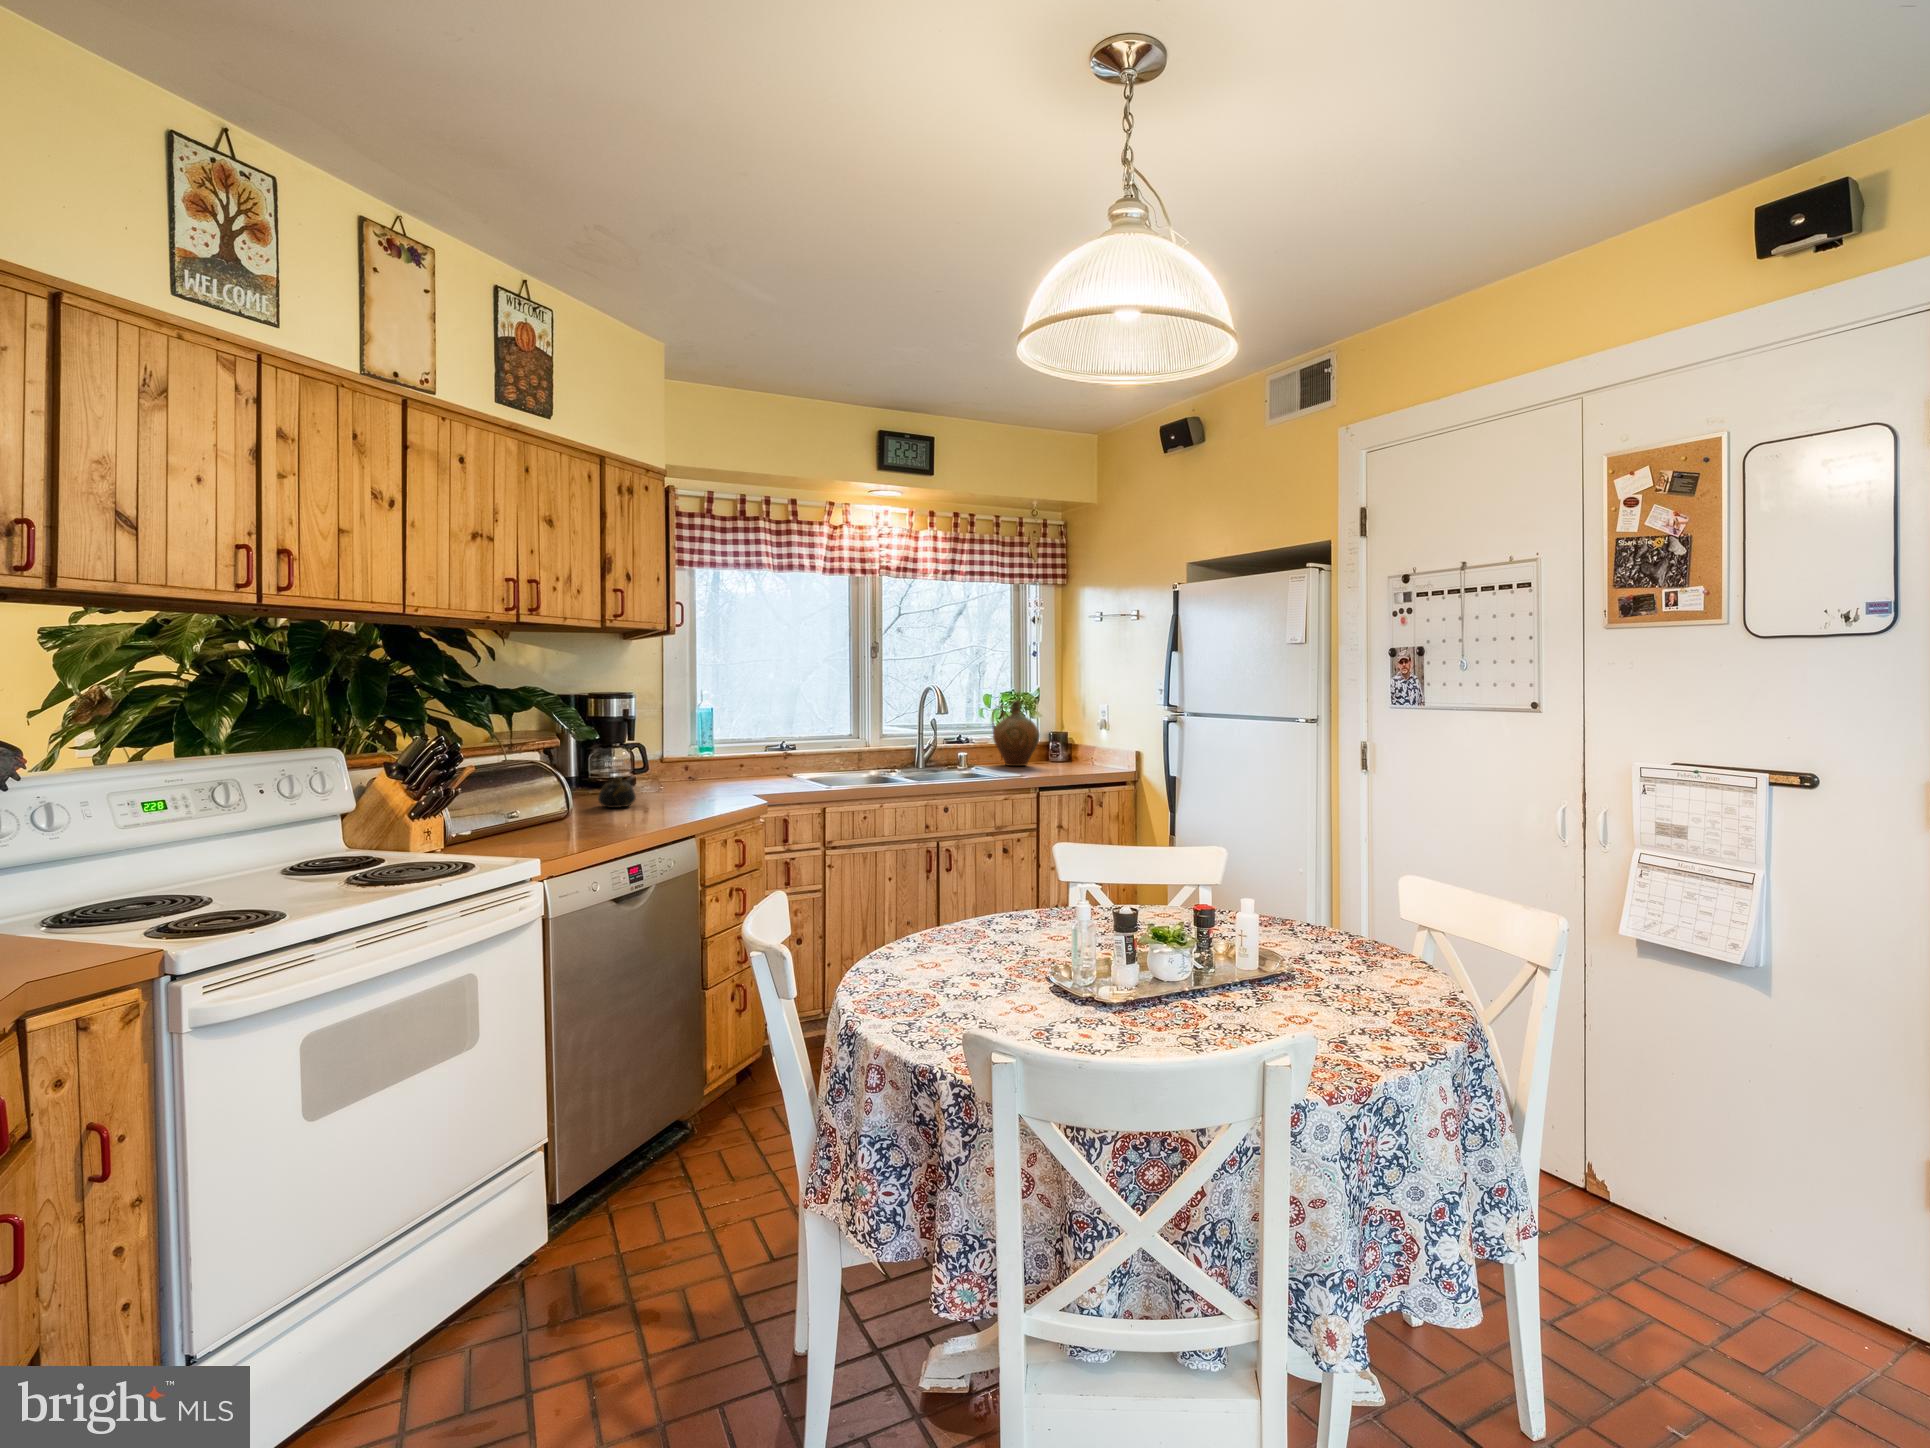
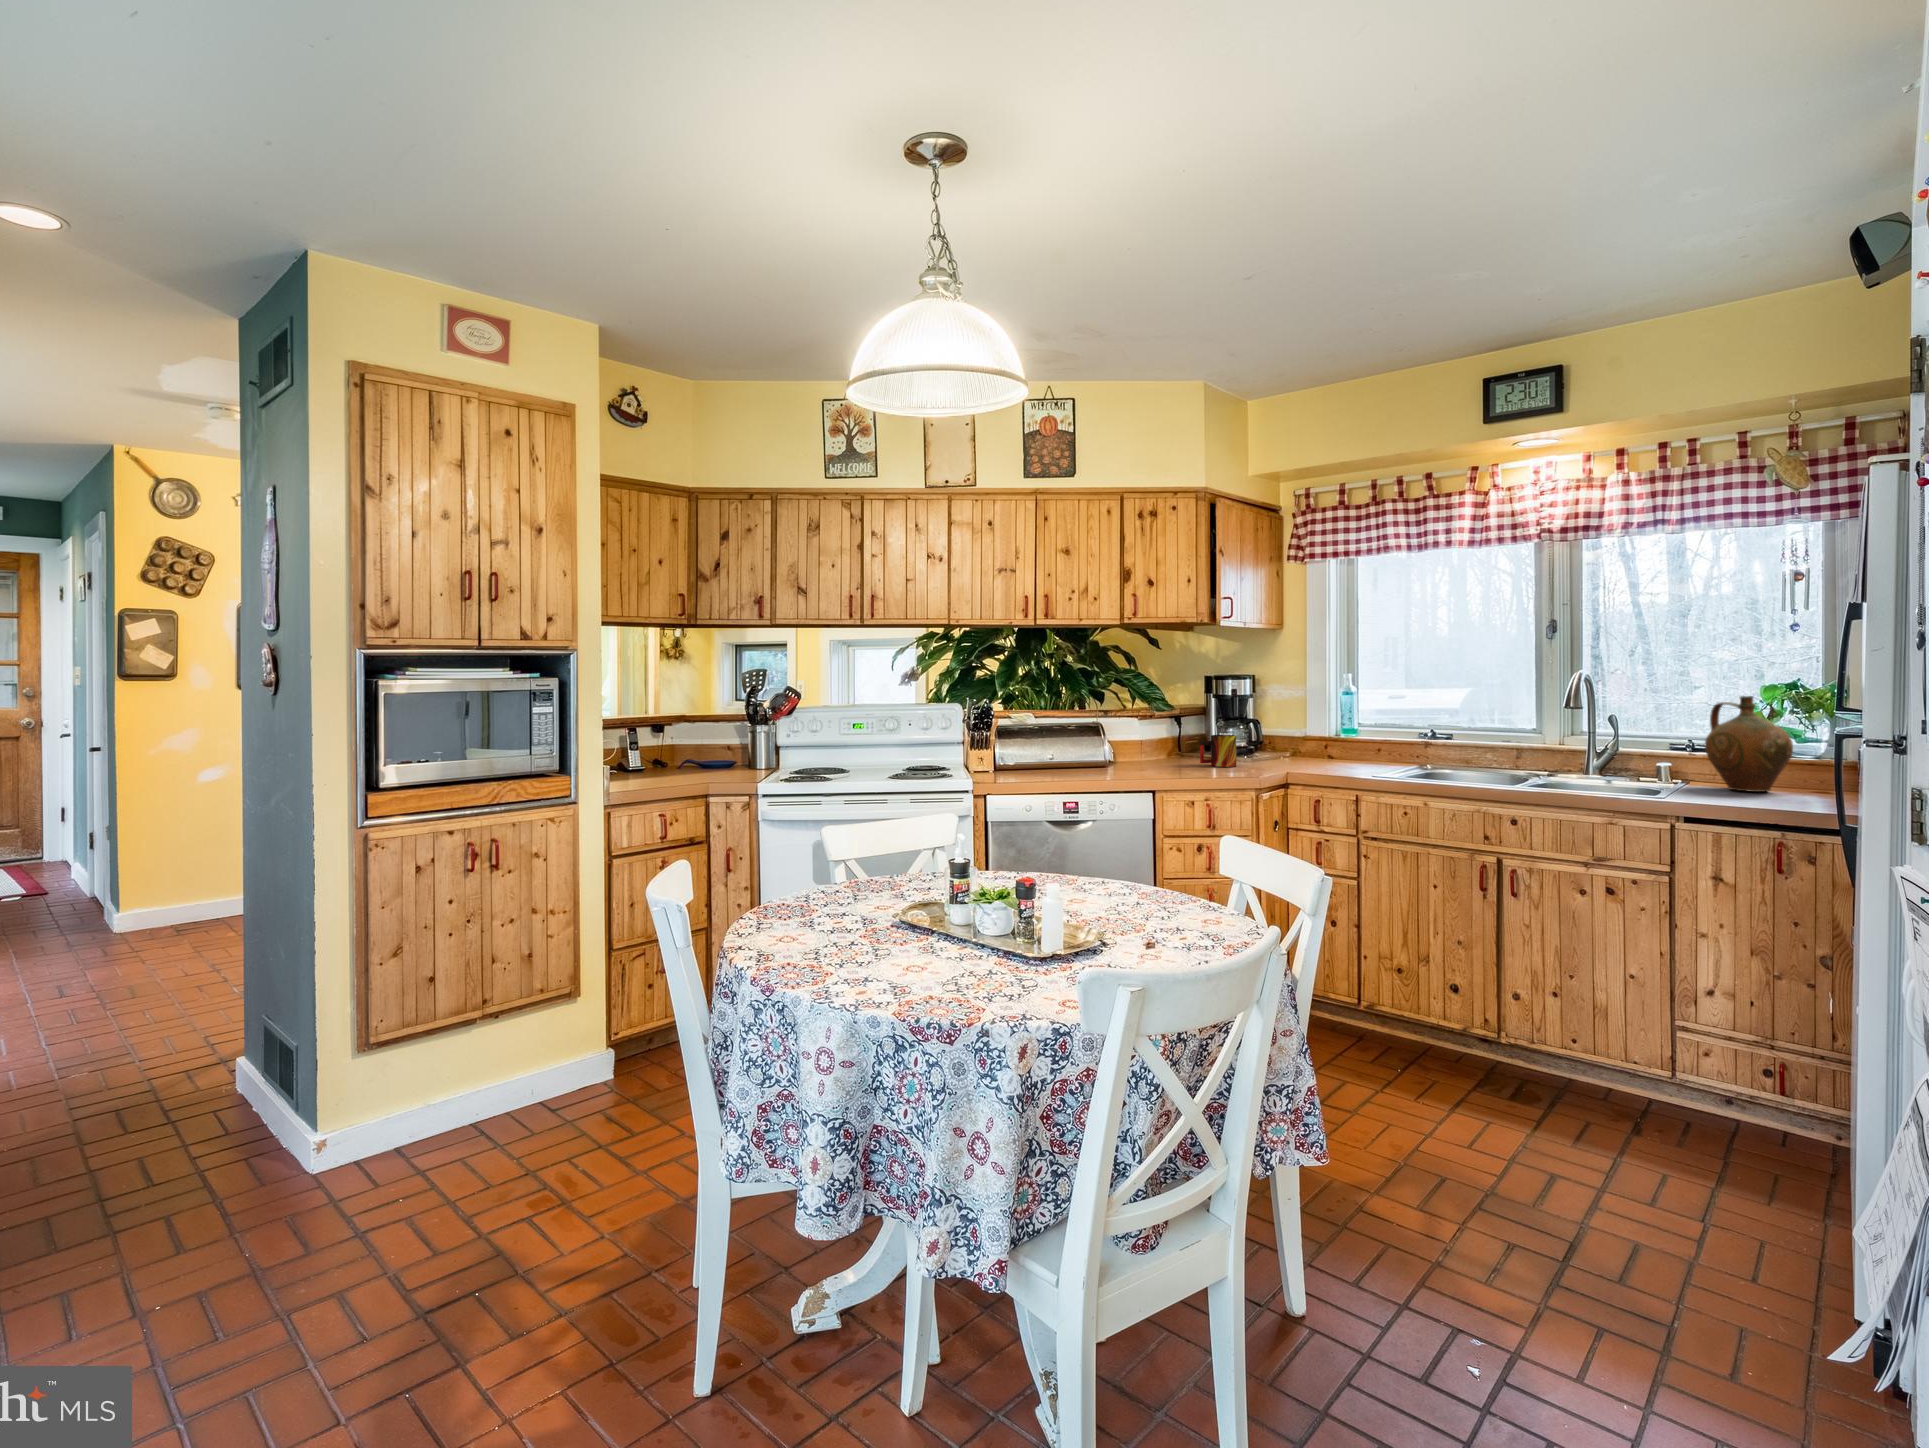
mug: none [663,760,693,798] -> present [1200,735,1236,767]
teapot: present [598,778,636,808] -> none [1136,742,1176,766]

